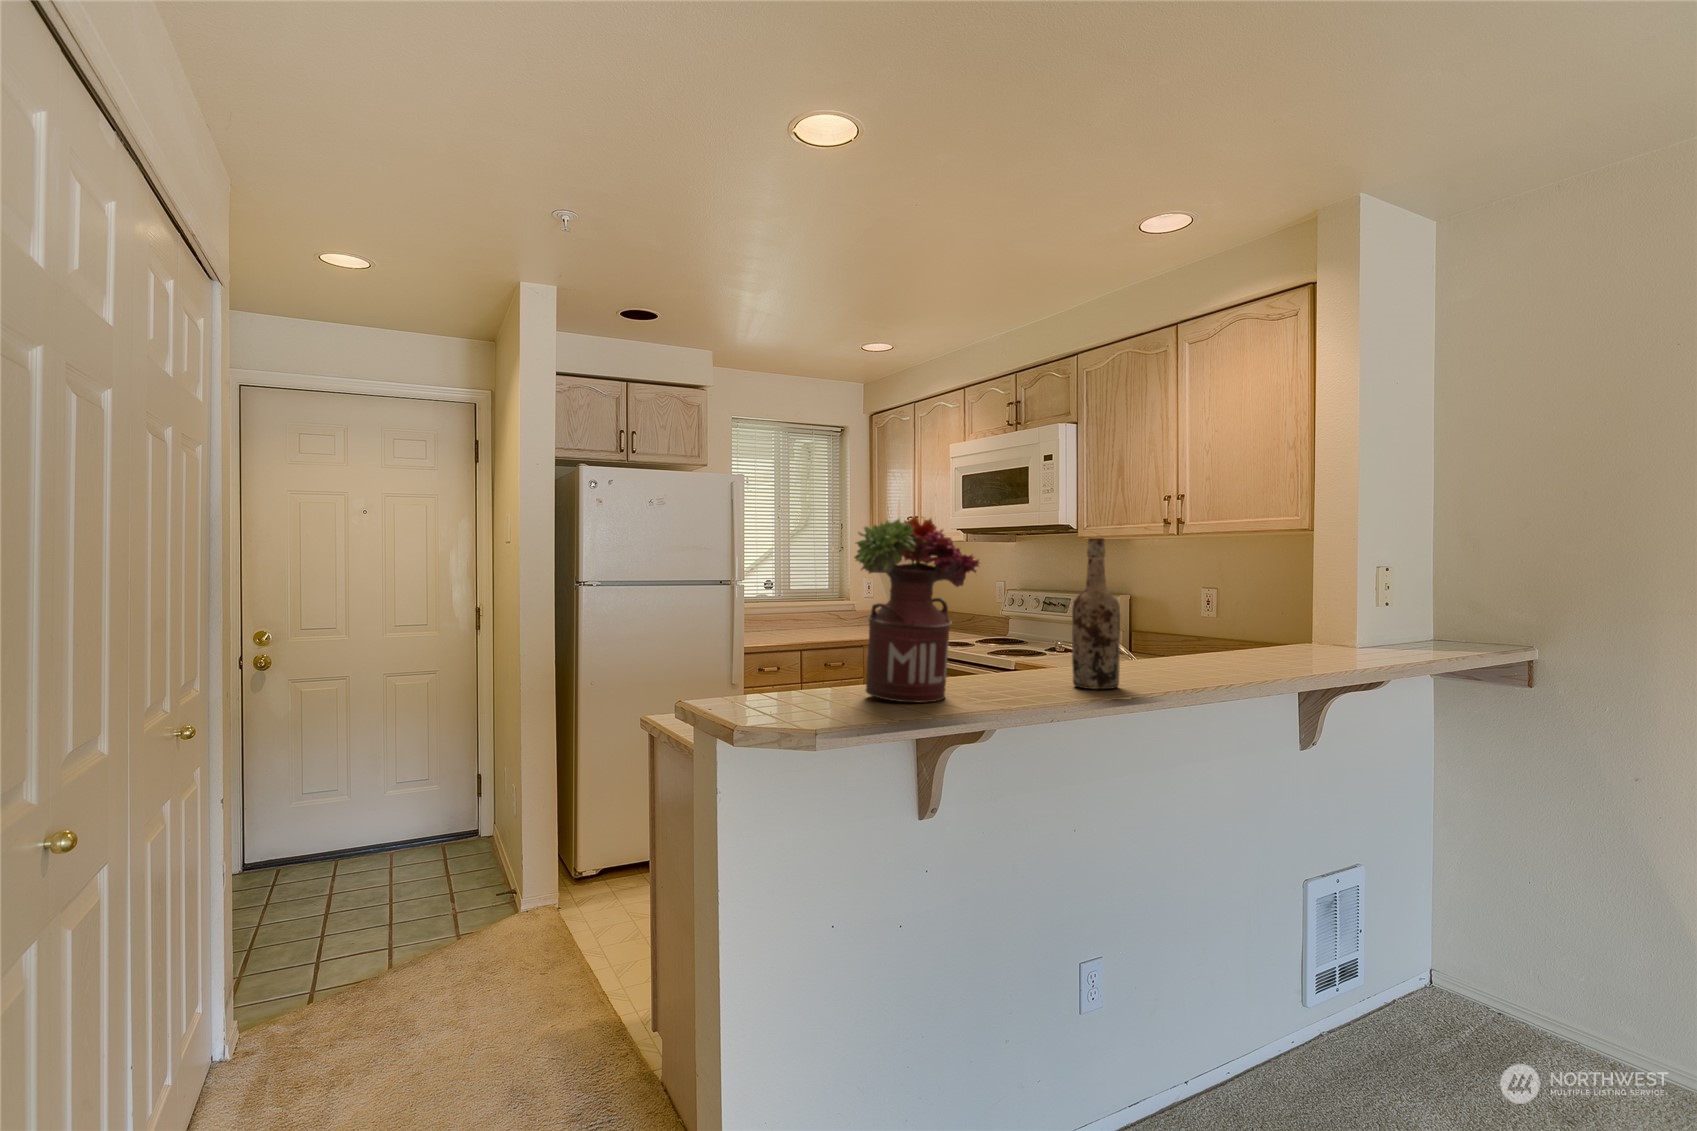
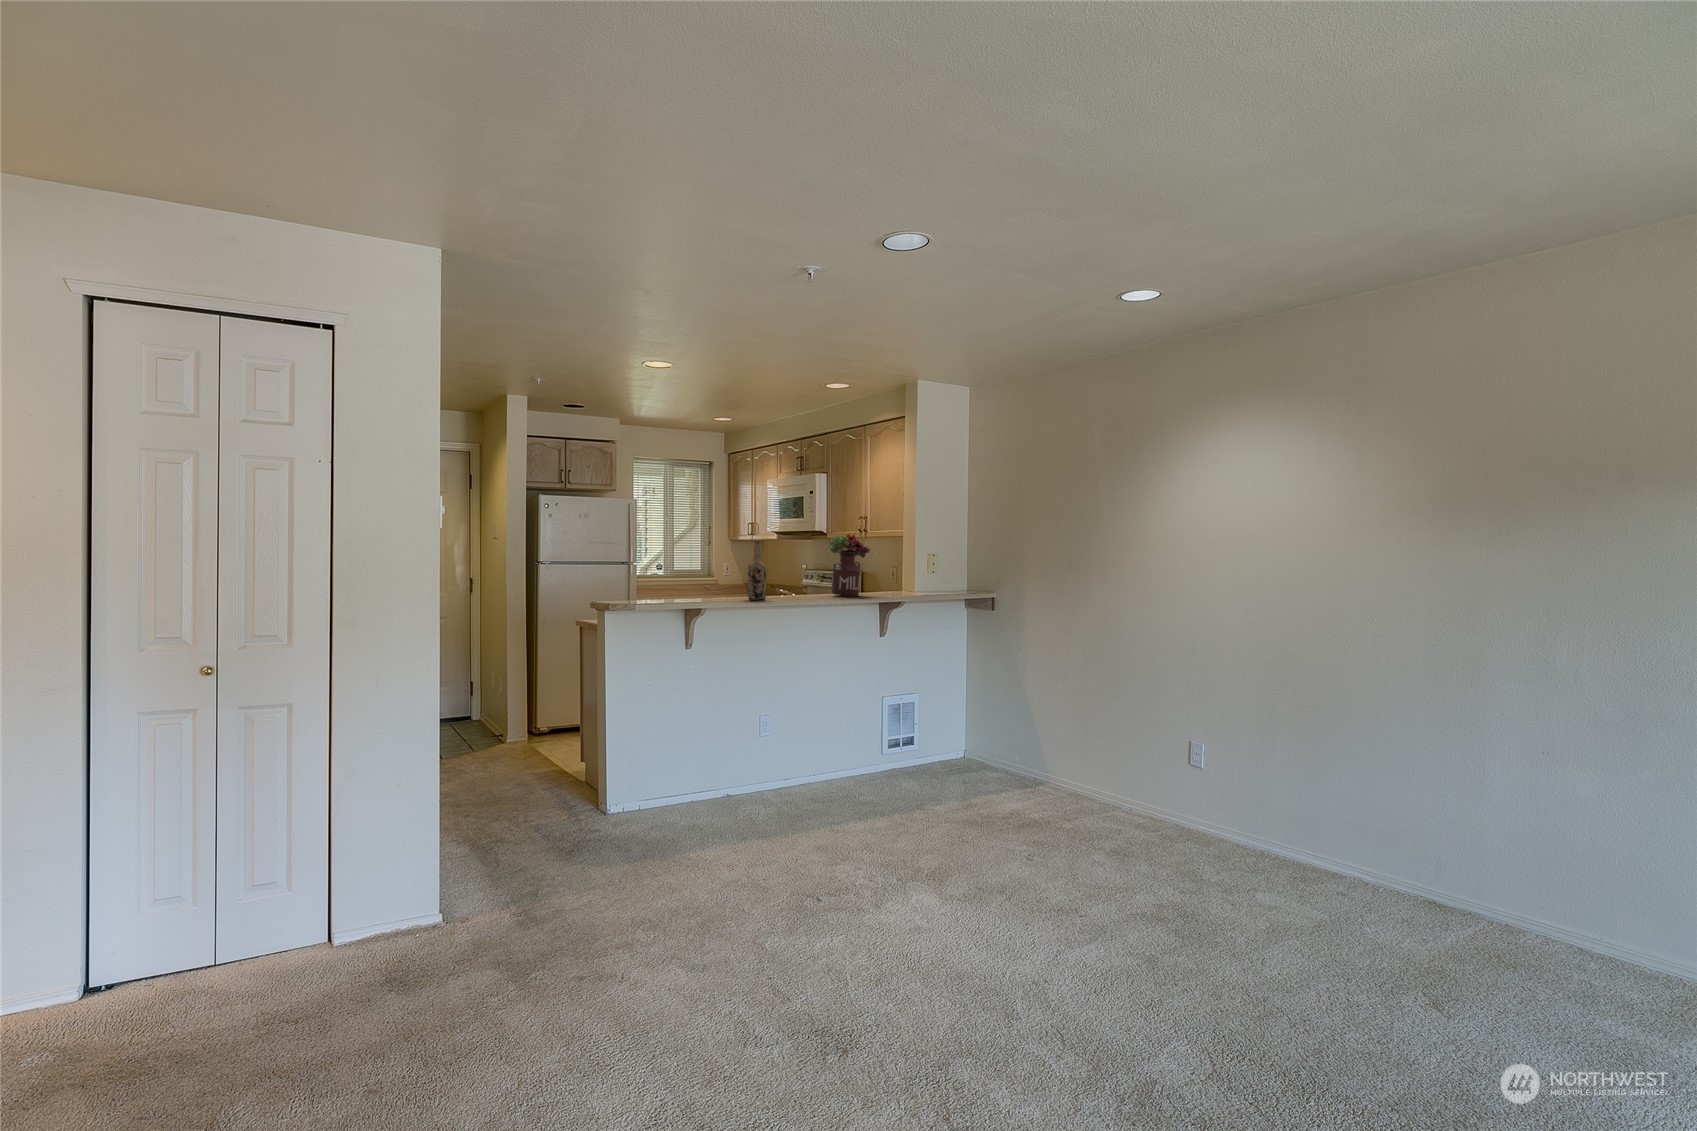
flower arrangement: present [855,516,979,702] -> present [828,534,870,596]

